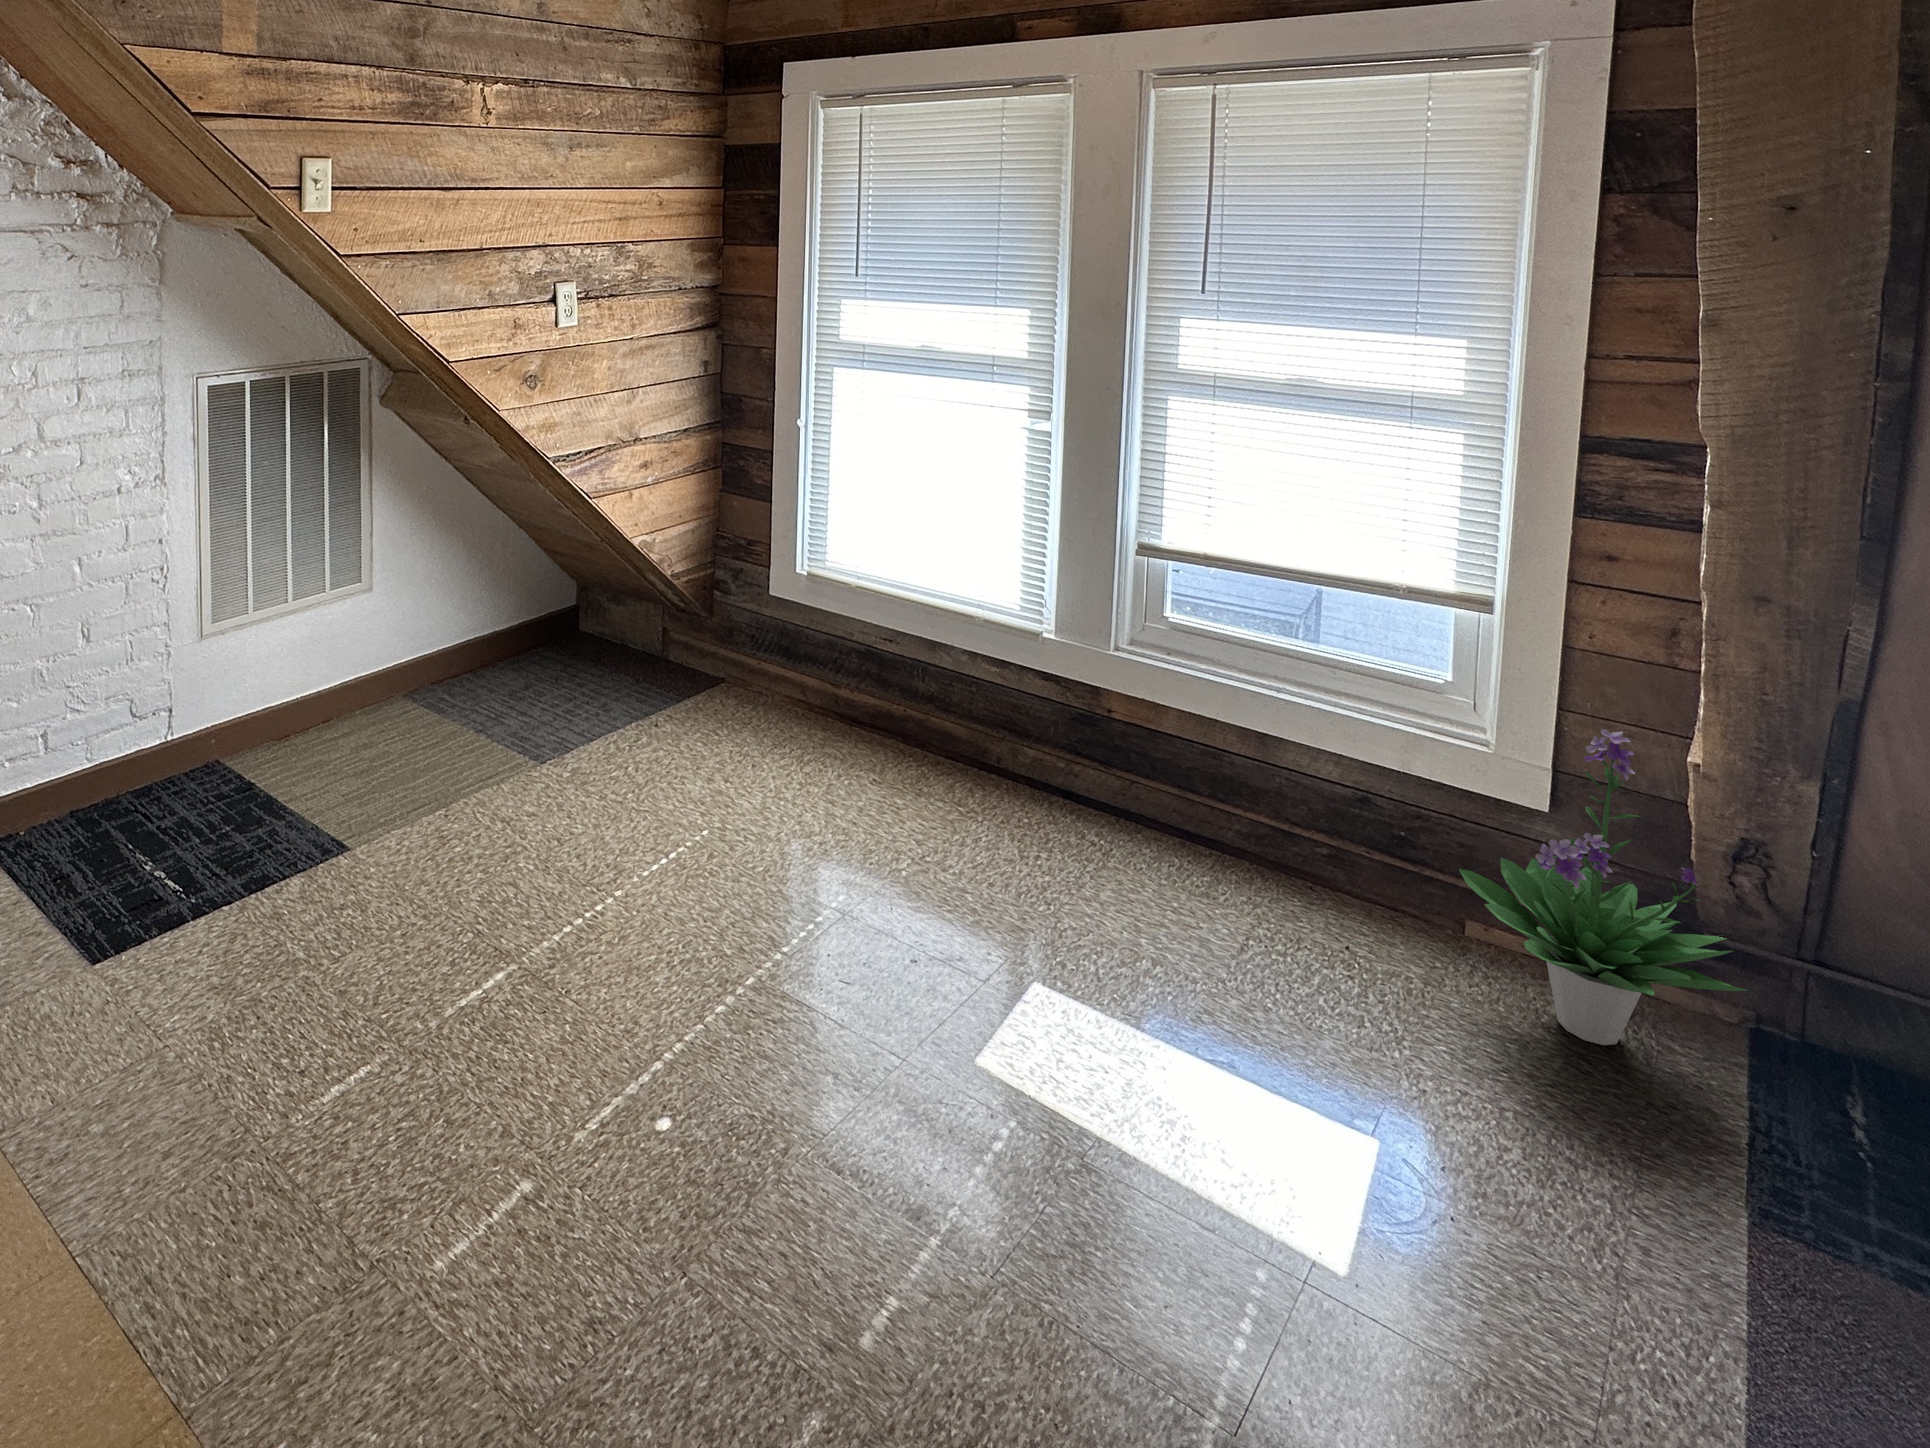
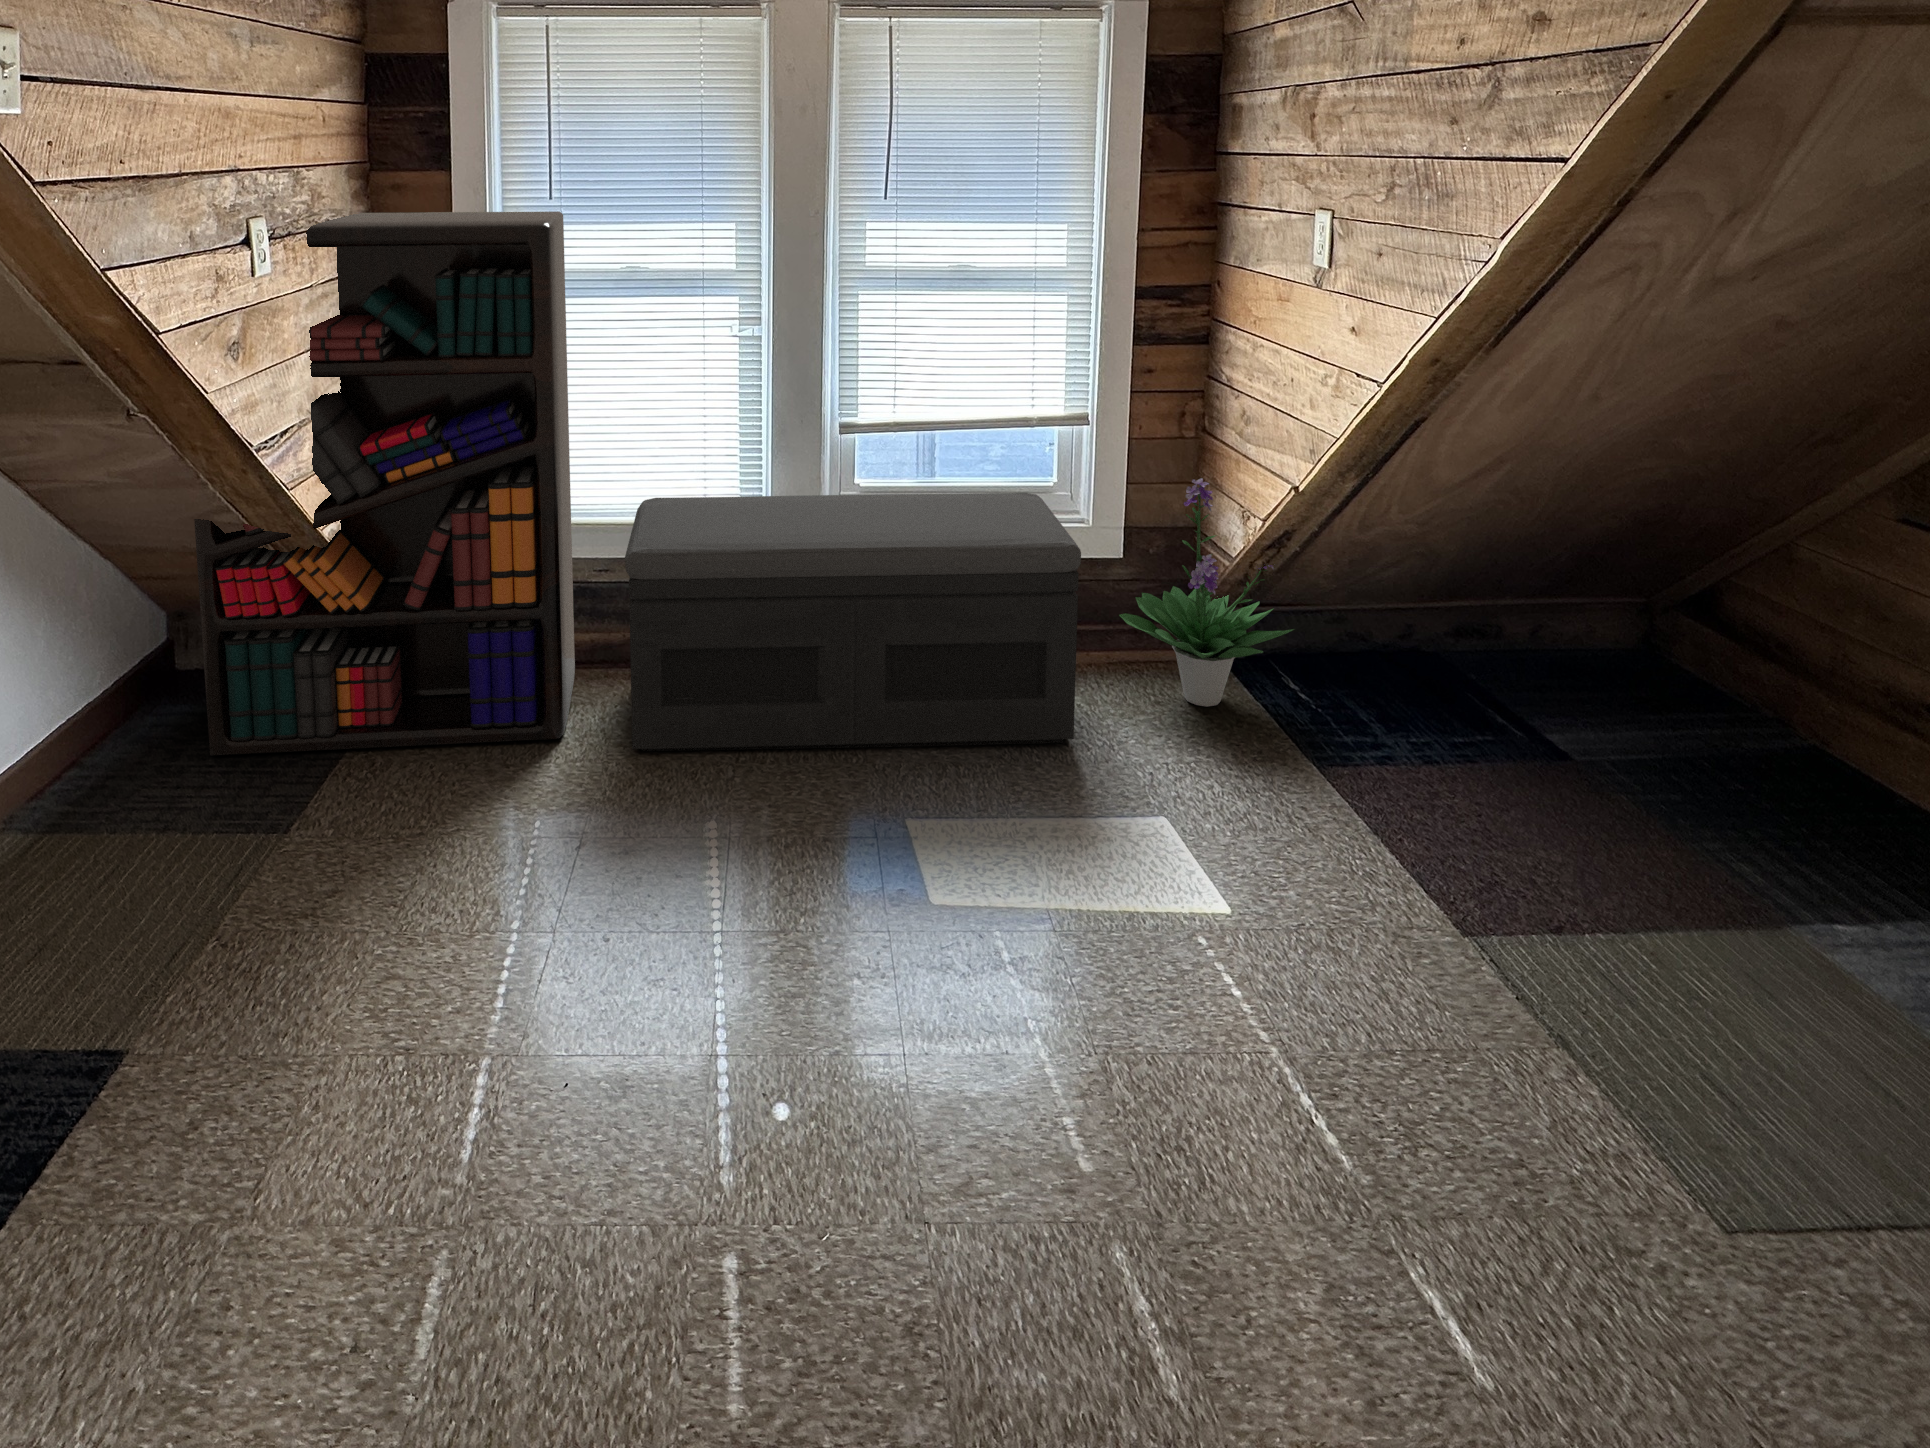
bookshelf: none [552,278,873,767] -> present [194,211,575,755]
storage bench: none [836,577,1378,985] -> present [625,493,1081,751]

